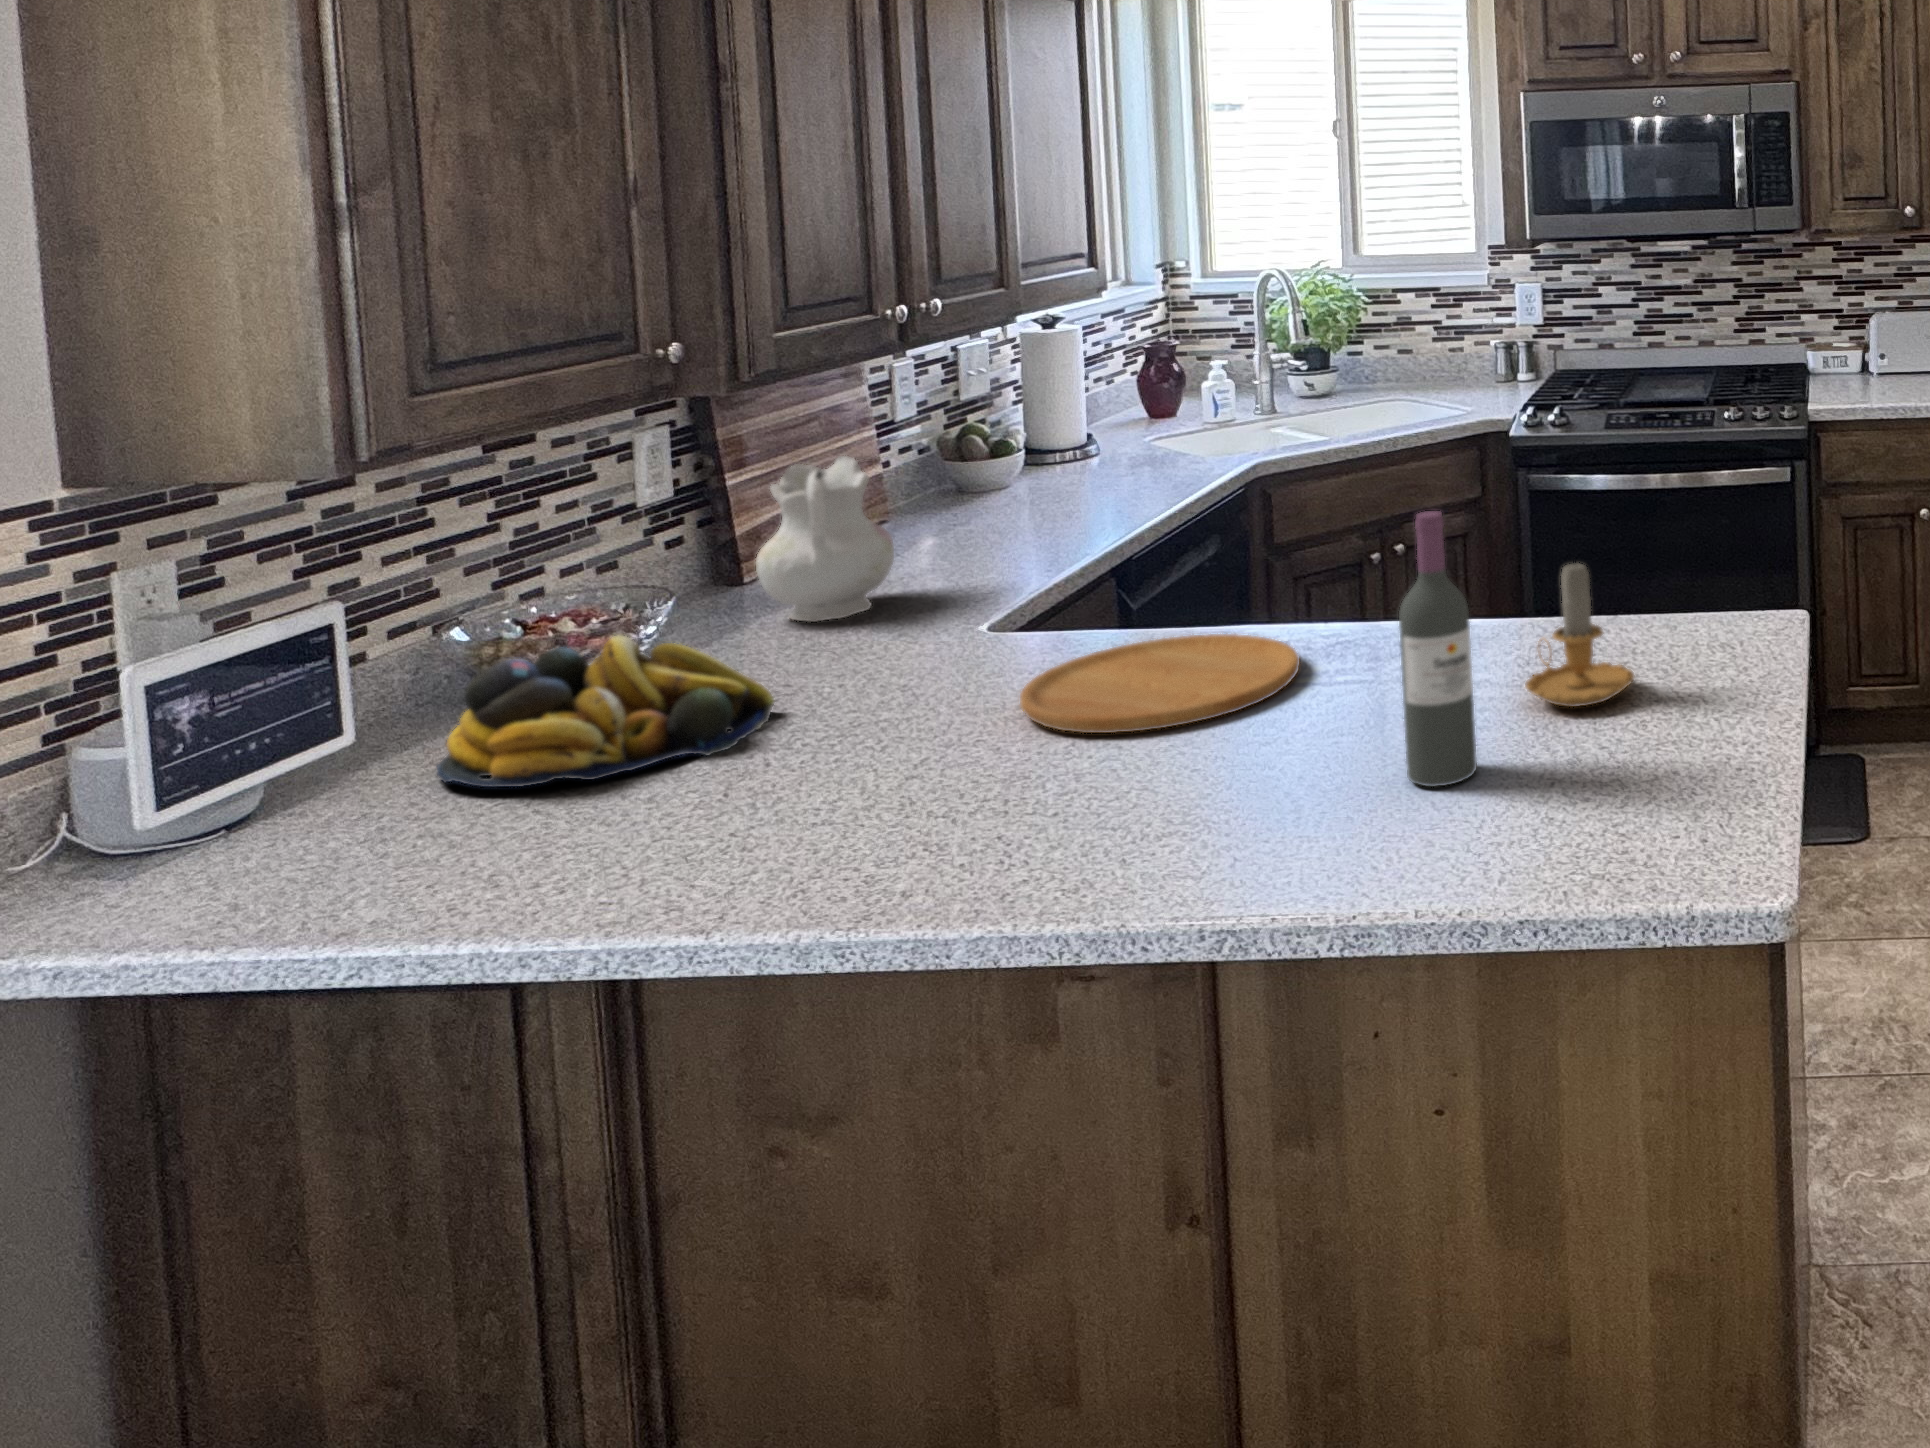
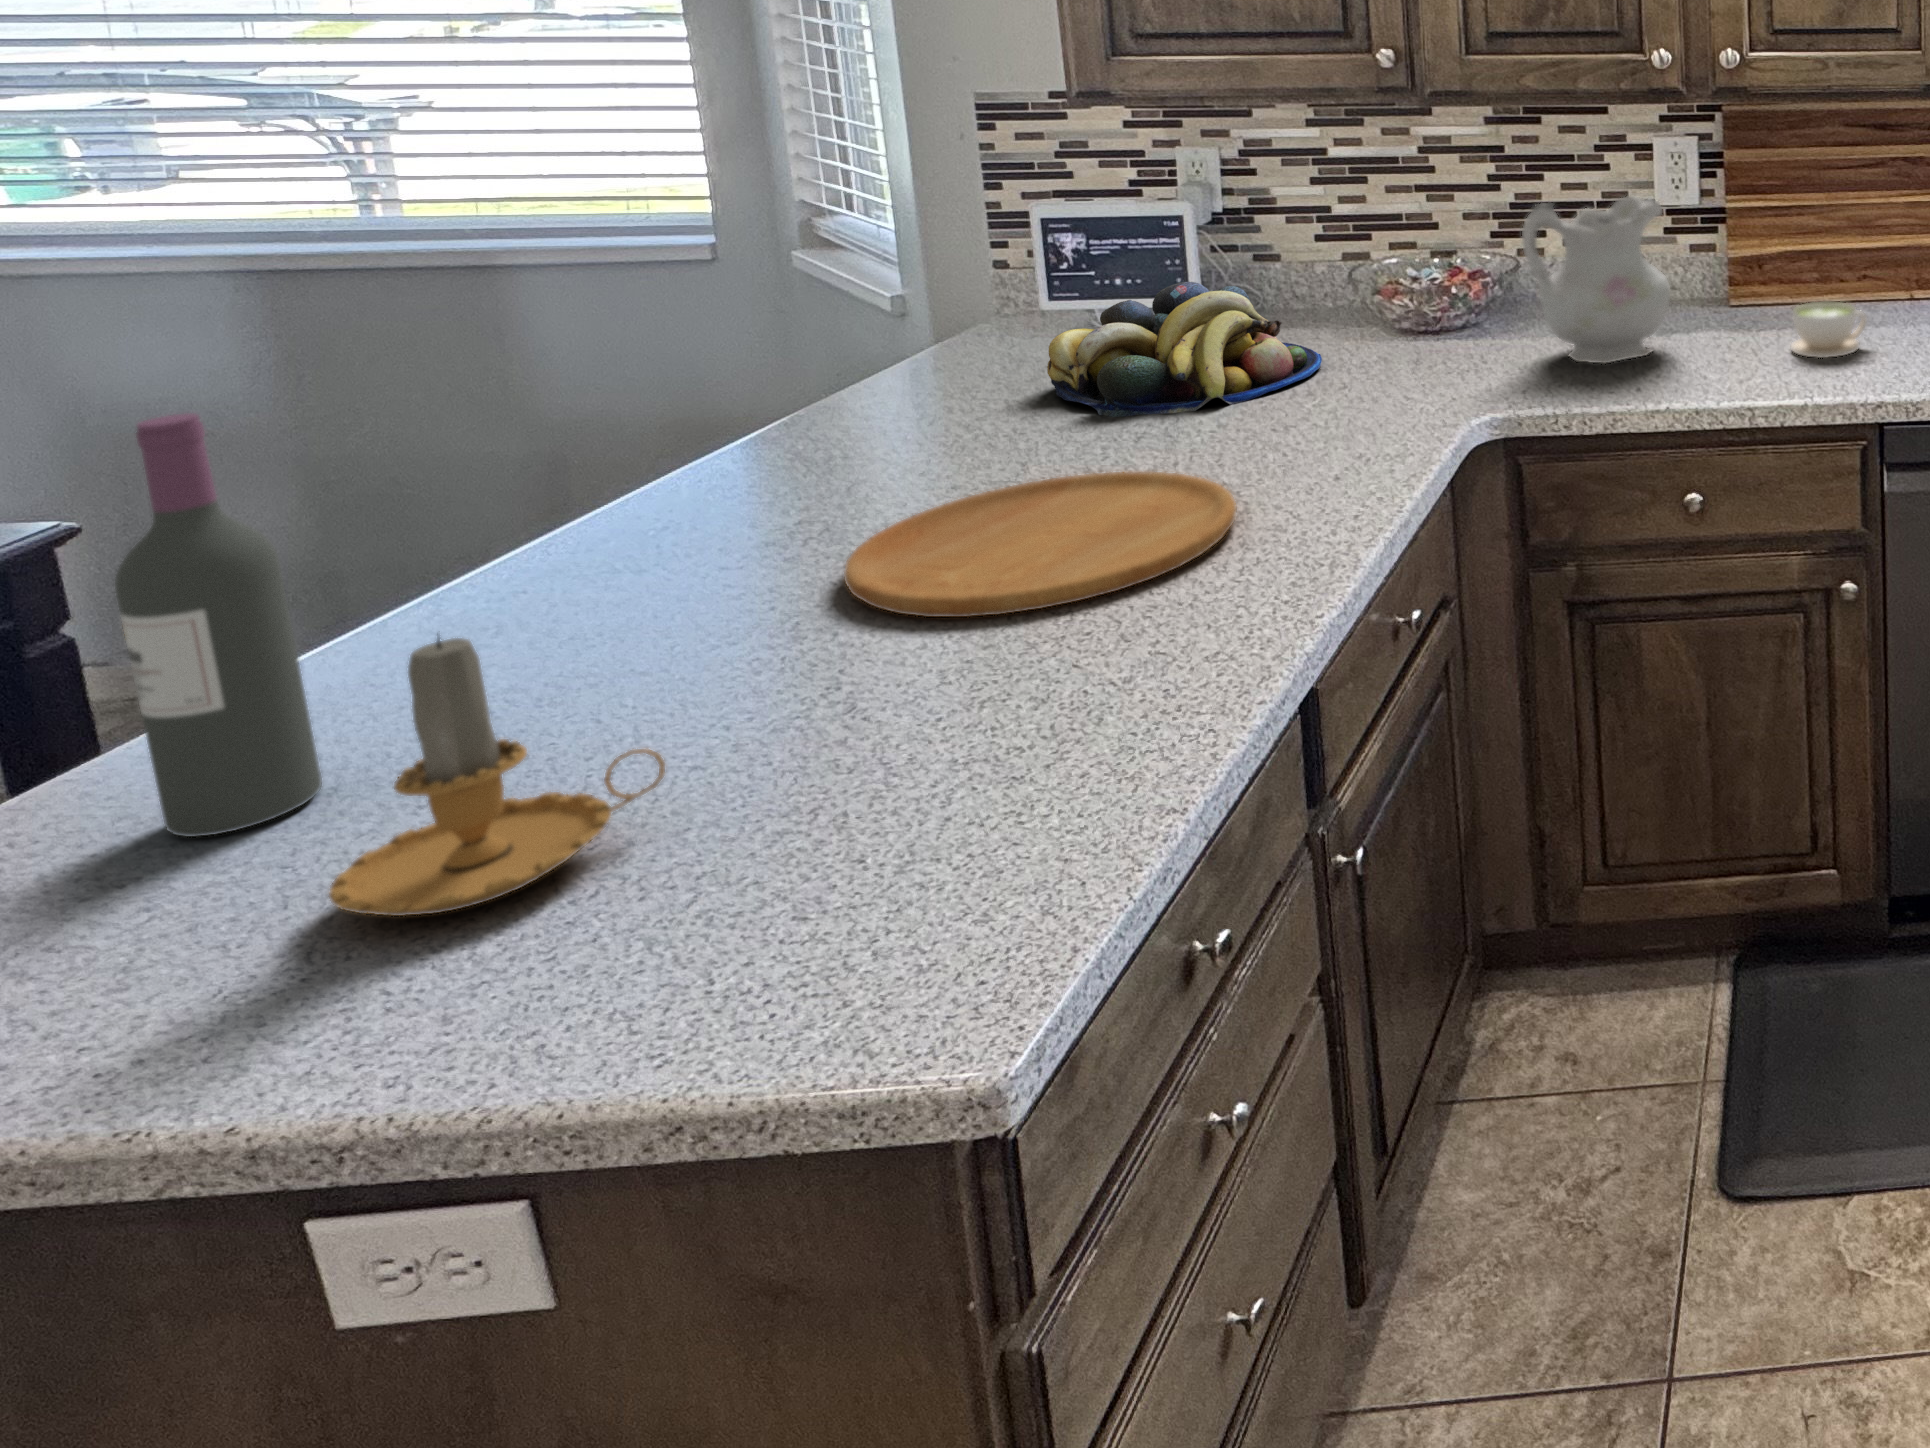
coffee cup: none [917,516,982,564] -> present [1790,302,1867,358]

